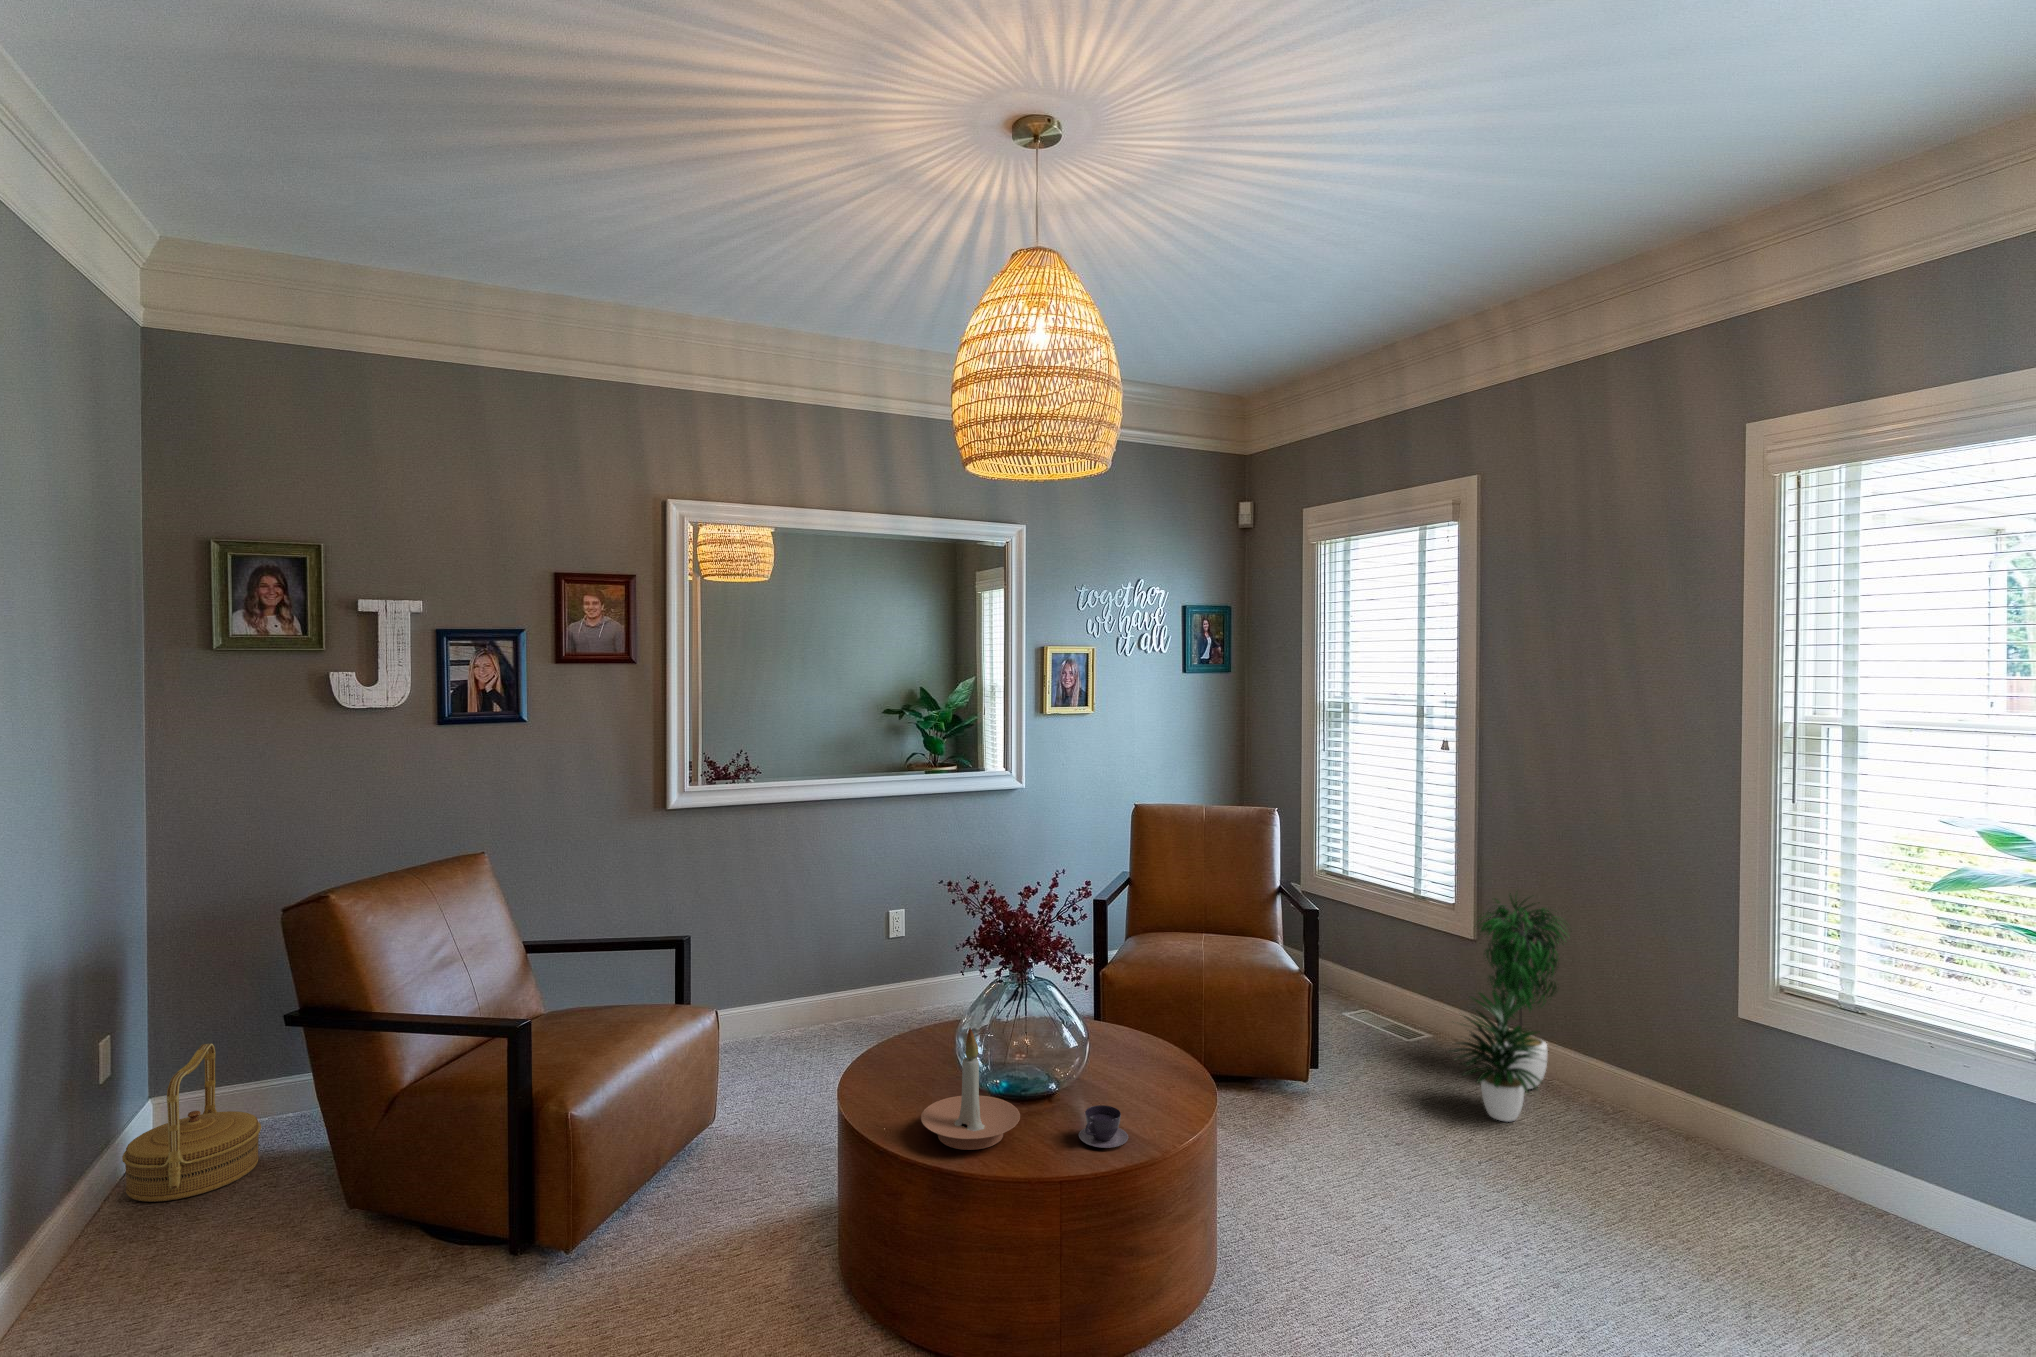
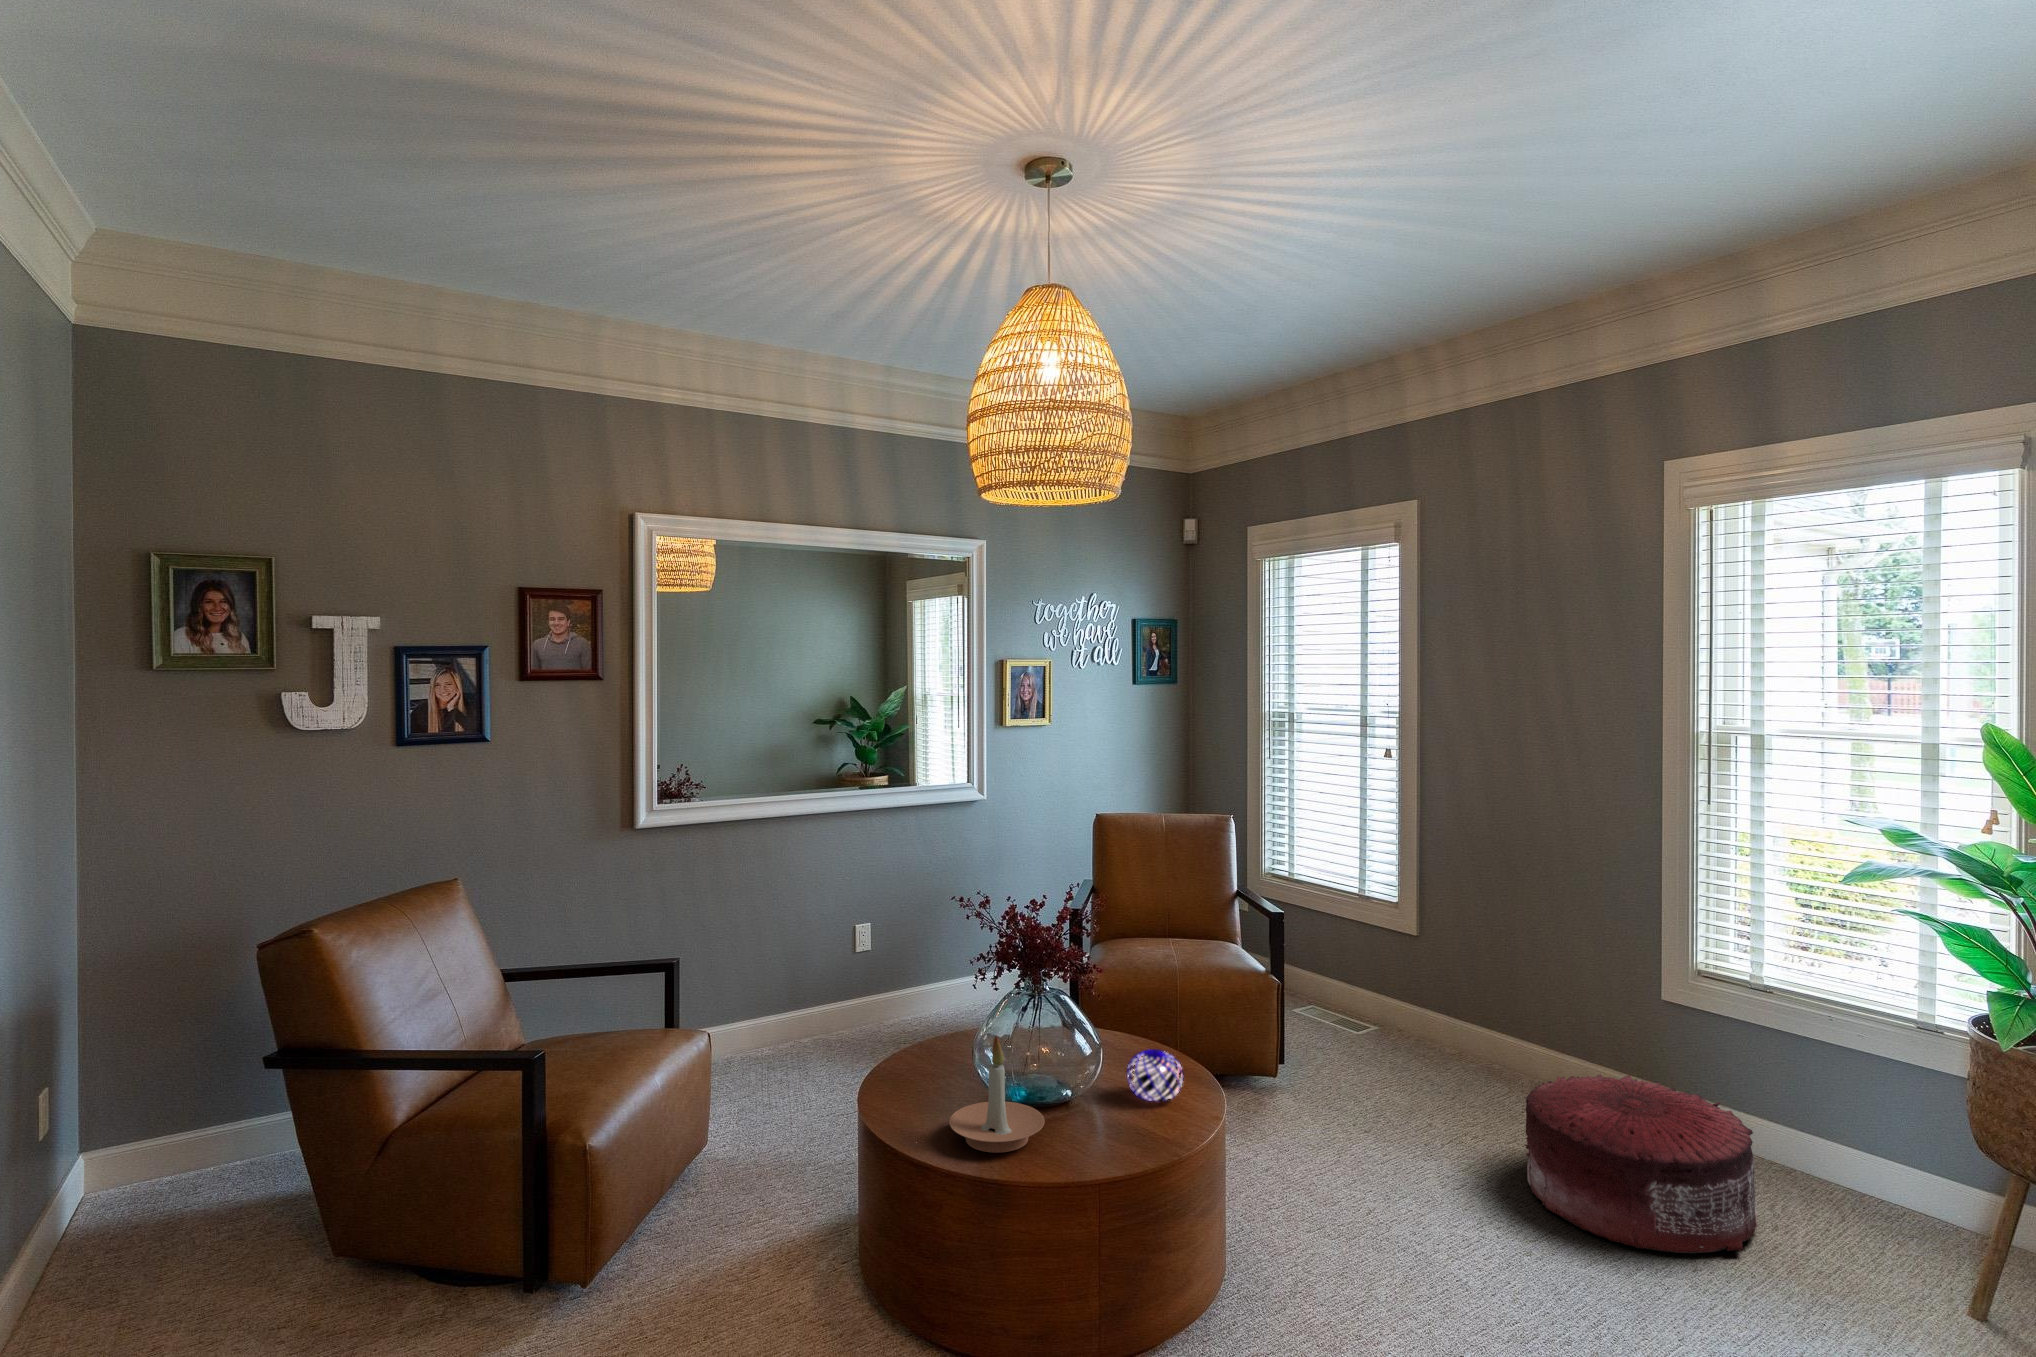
potted plant: present [1449,893,1567,1121] -> none [1405,888,1513,1107]
basket: present [122,1043,261,1202] -> none [72,1088,220,1258]
decorative orb: none [1119,1048,1178,1104] -> present [1127,1049,1183,1102]
pouf: none [1567,1095,1833,1302] -> present [1526,1075,1758,1253]
teacup: present [1079,1105,1128,1148] -> none [1100,1105,1147,1144]

